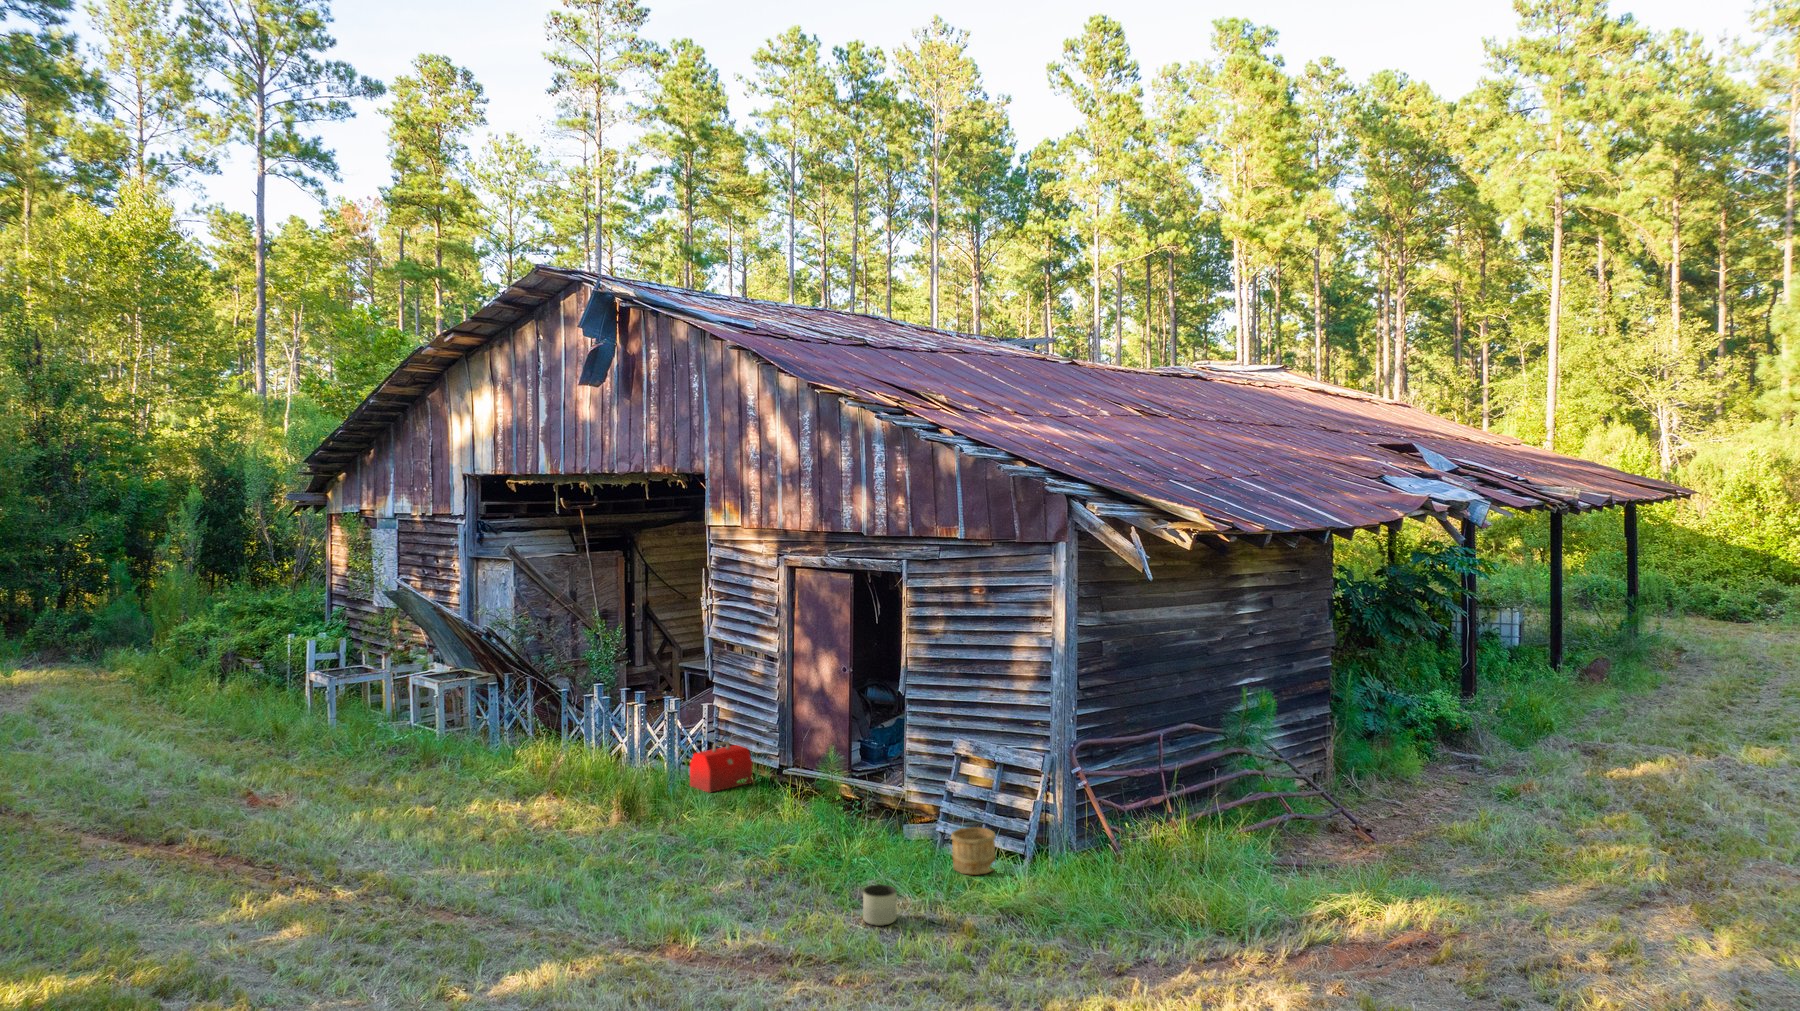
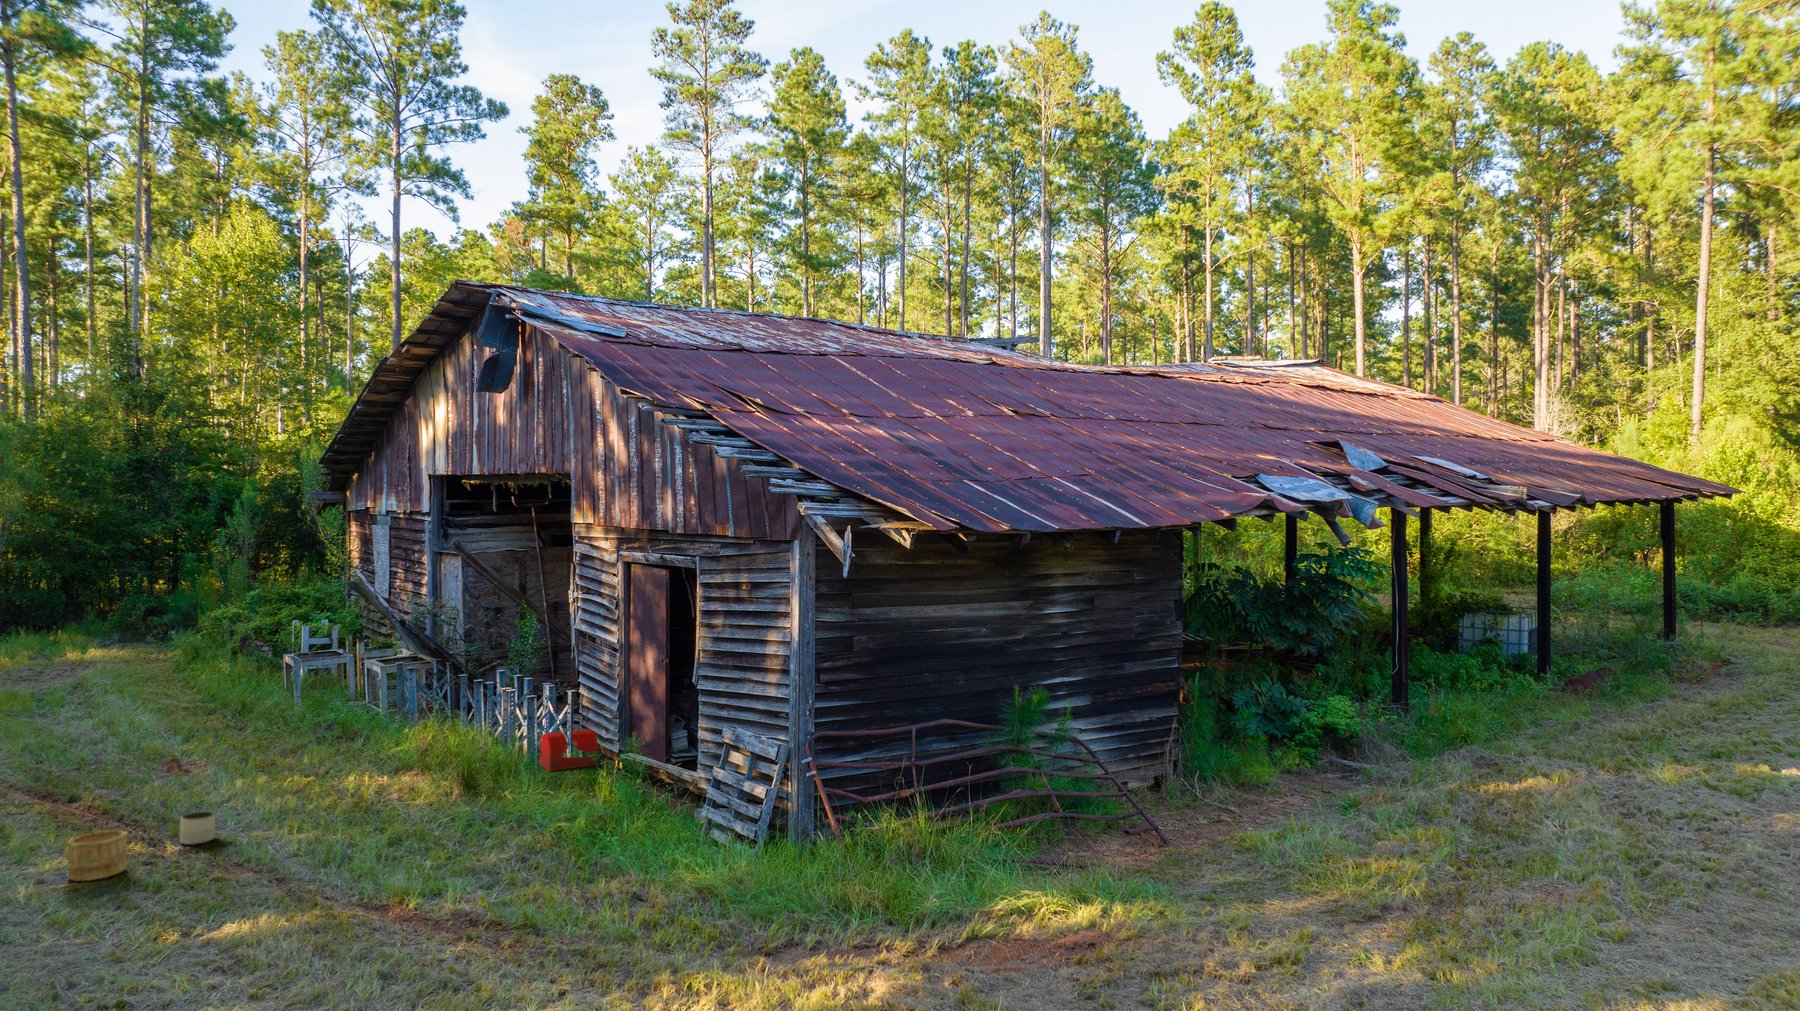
wooden bucket: present [951,827,996,875] -> present [66,830,128,881]
planter: present [863,884,897,926] -> present [180,811,215,845]

